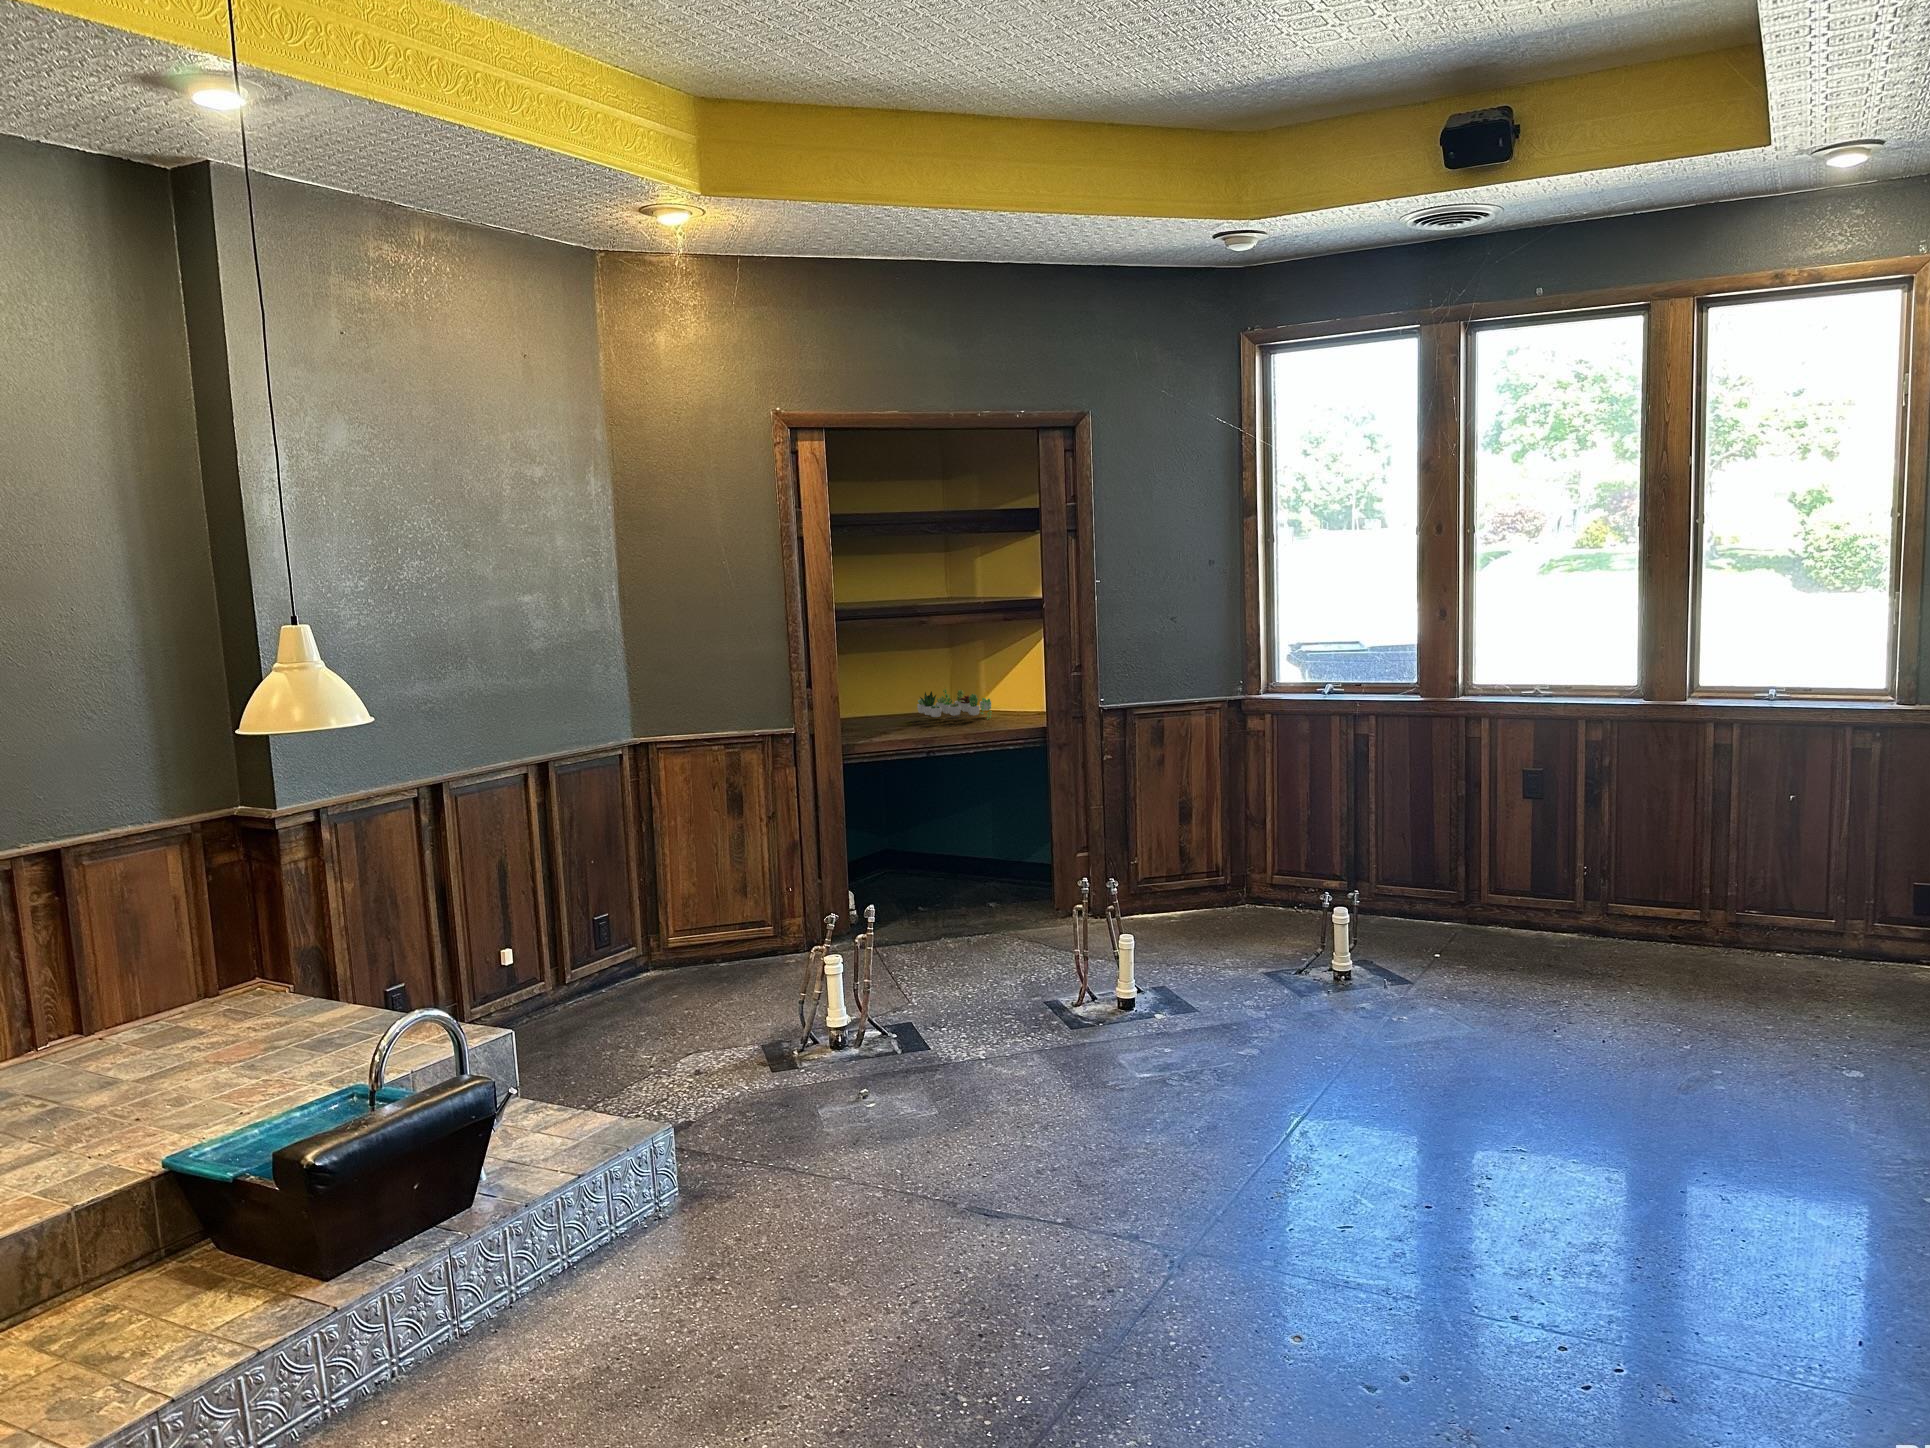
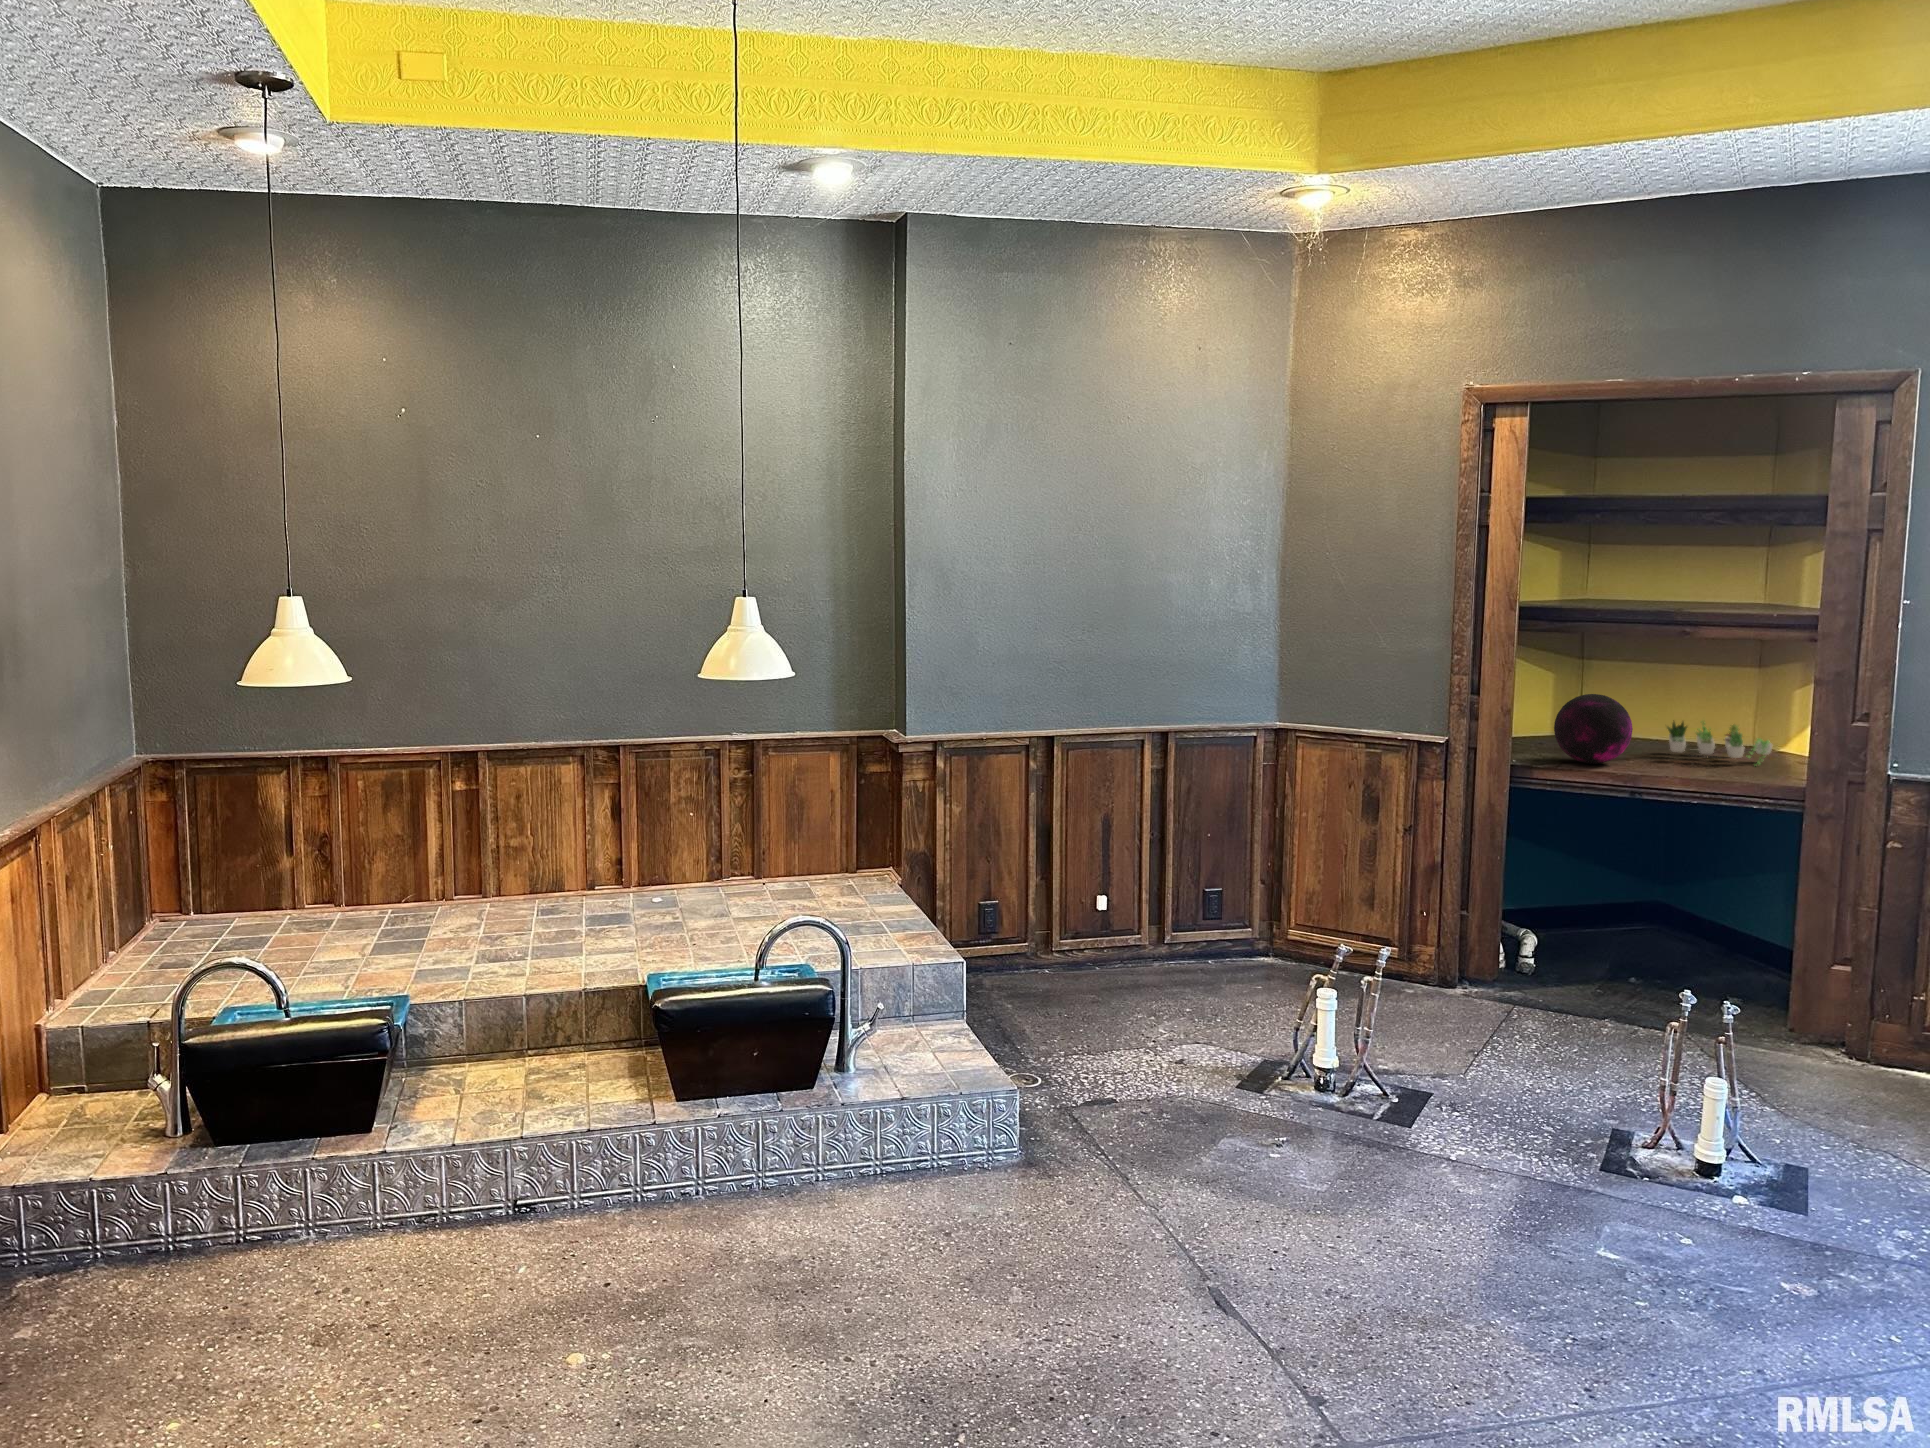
decorative orb: none [857,676,916,735] -> present [1554,694,1633,764]

